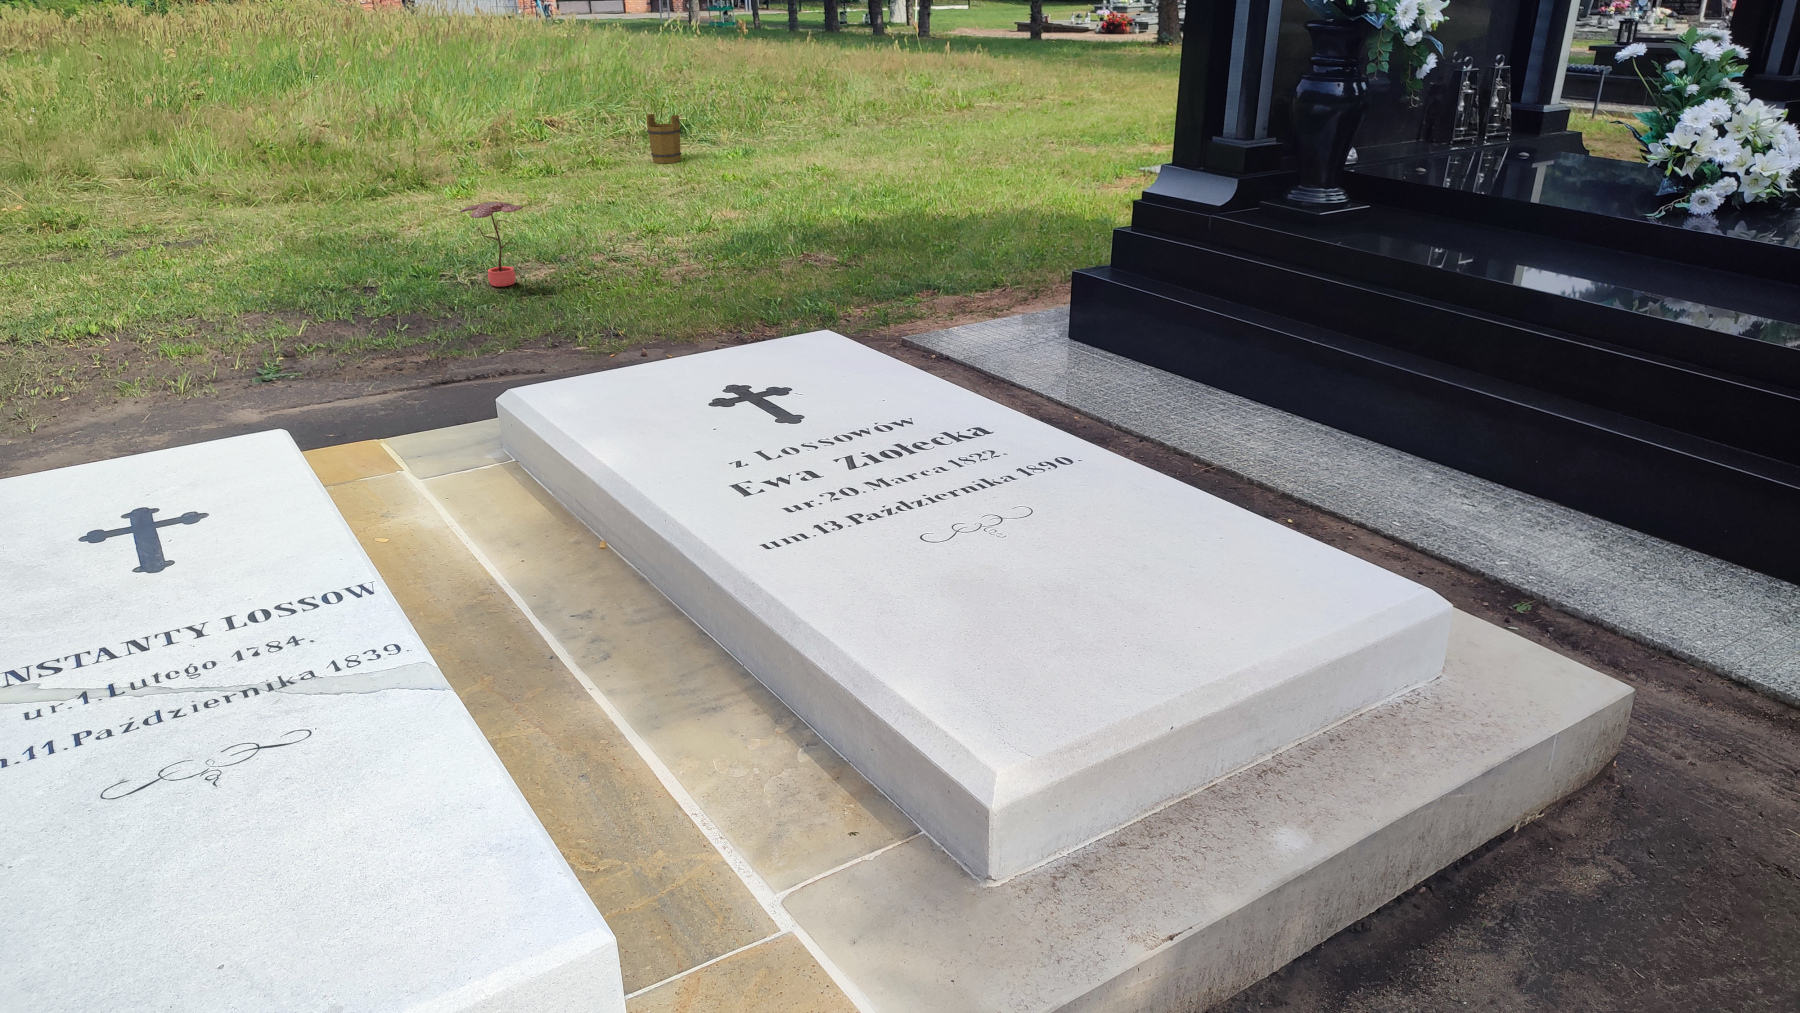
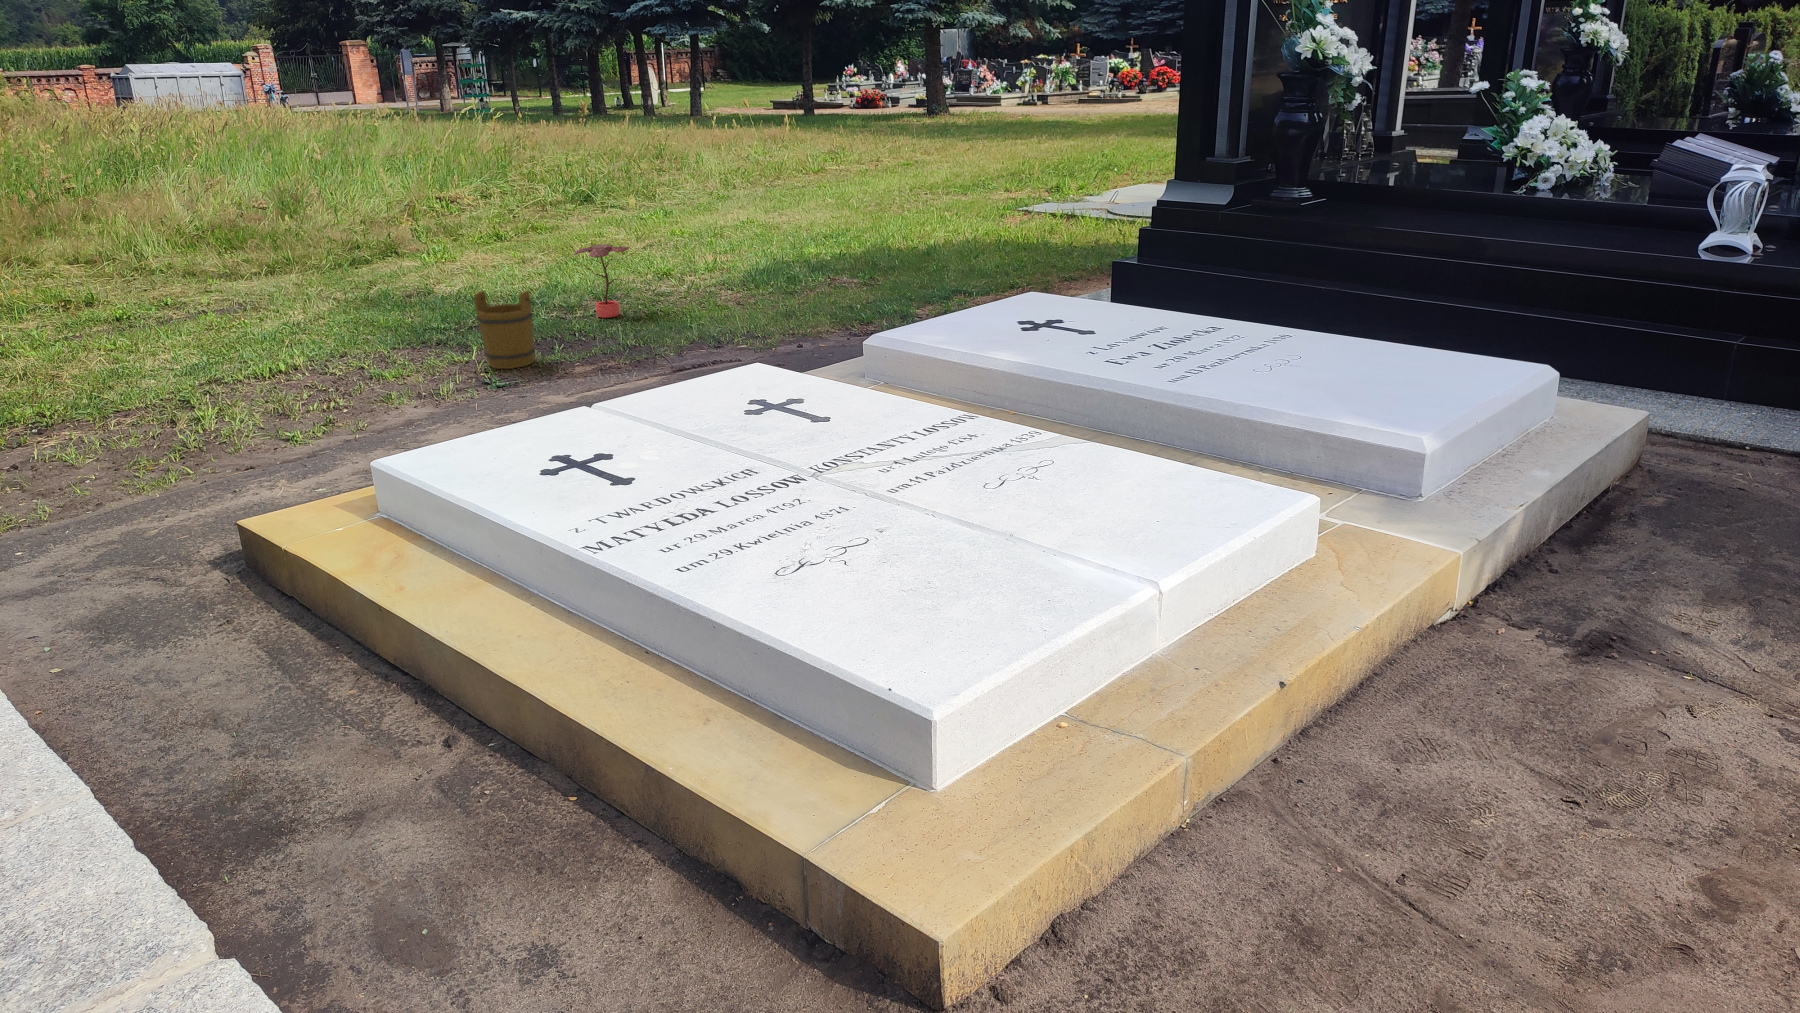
bucket: present [646,114,682,163] -> present [474,291,535,369]

